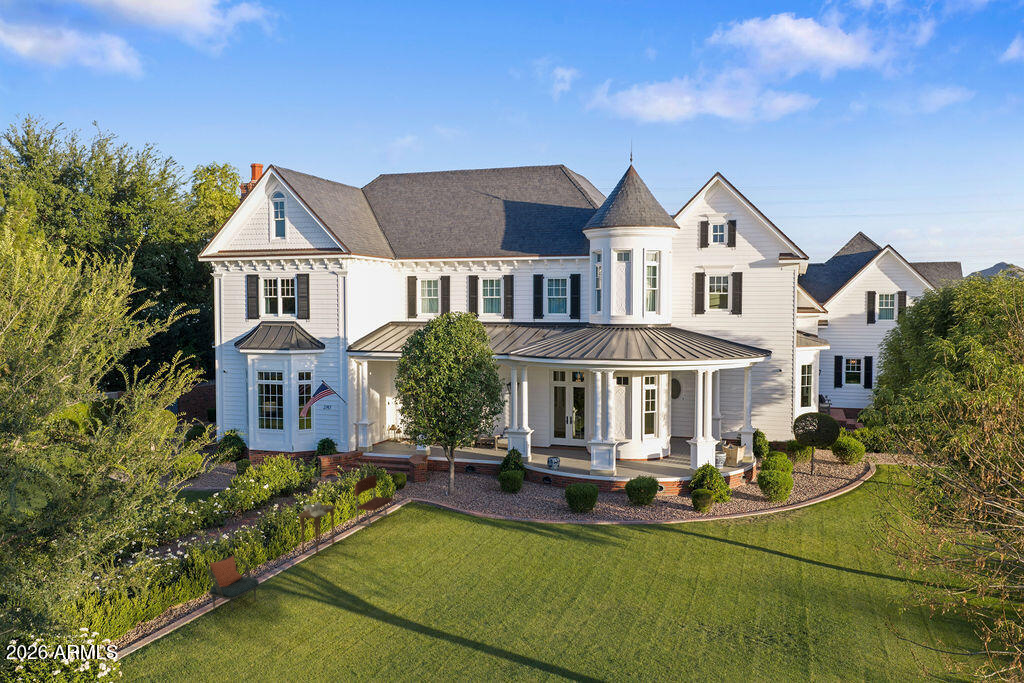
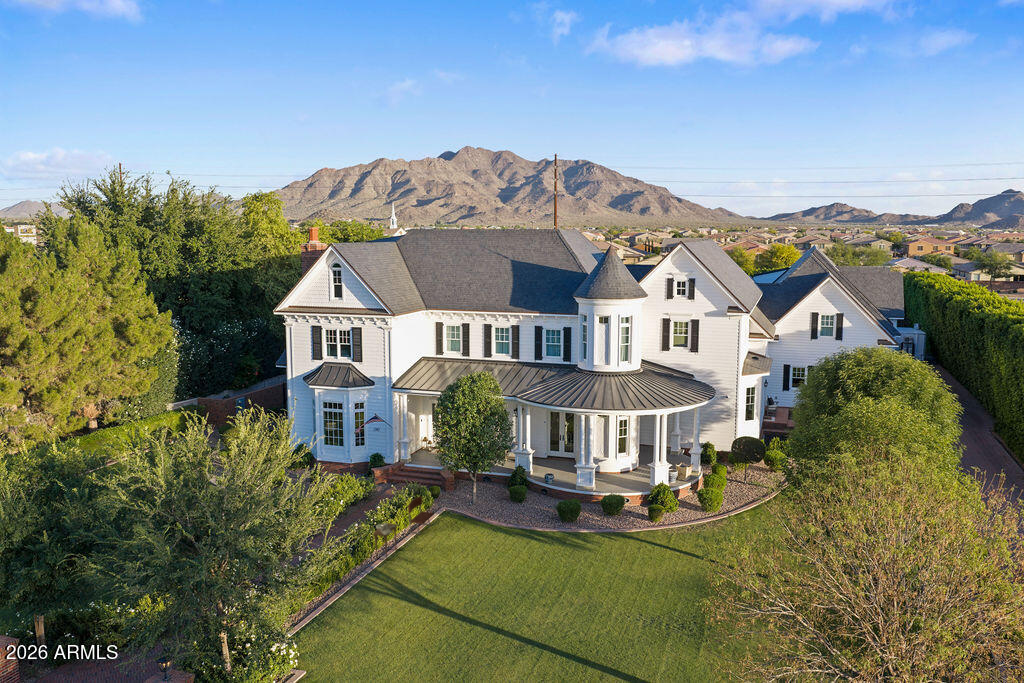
armchair: present [206,556,259,611] -> none [322,568,355,606]

